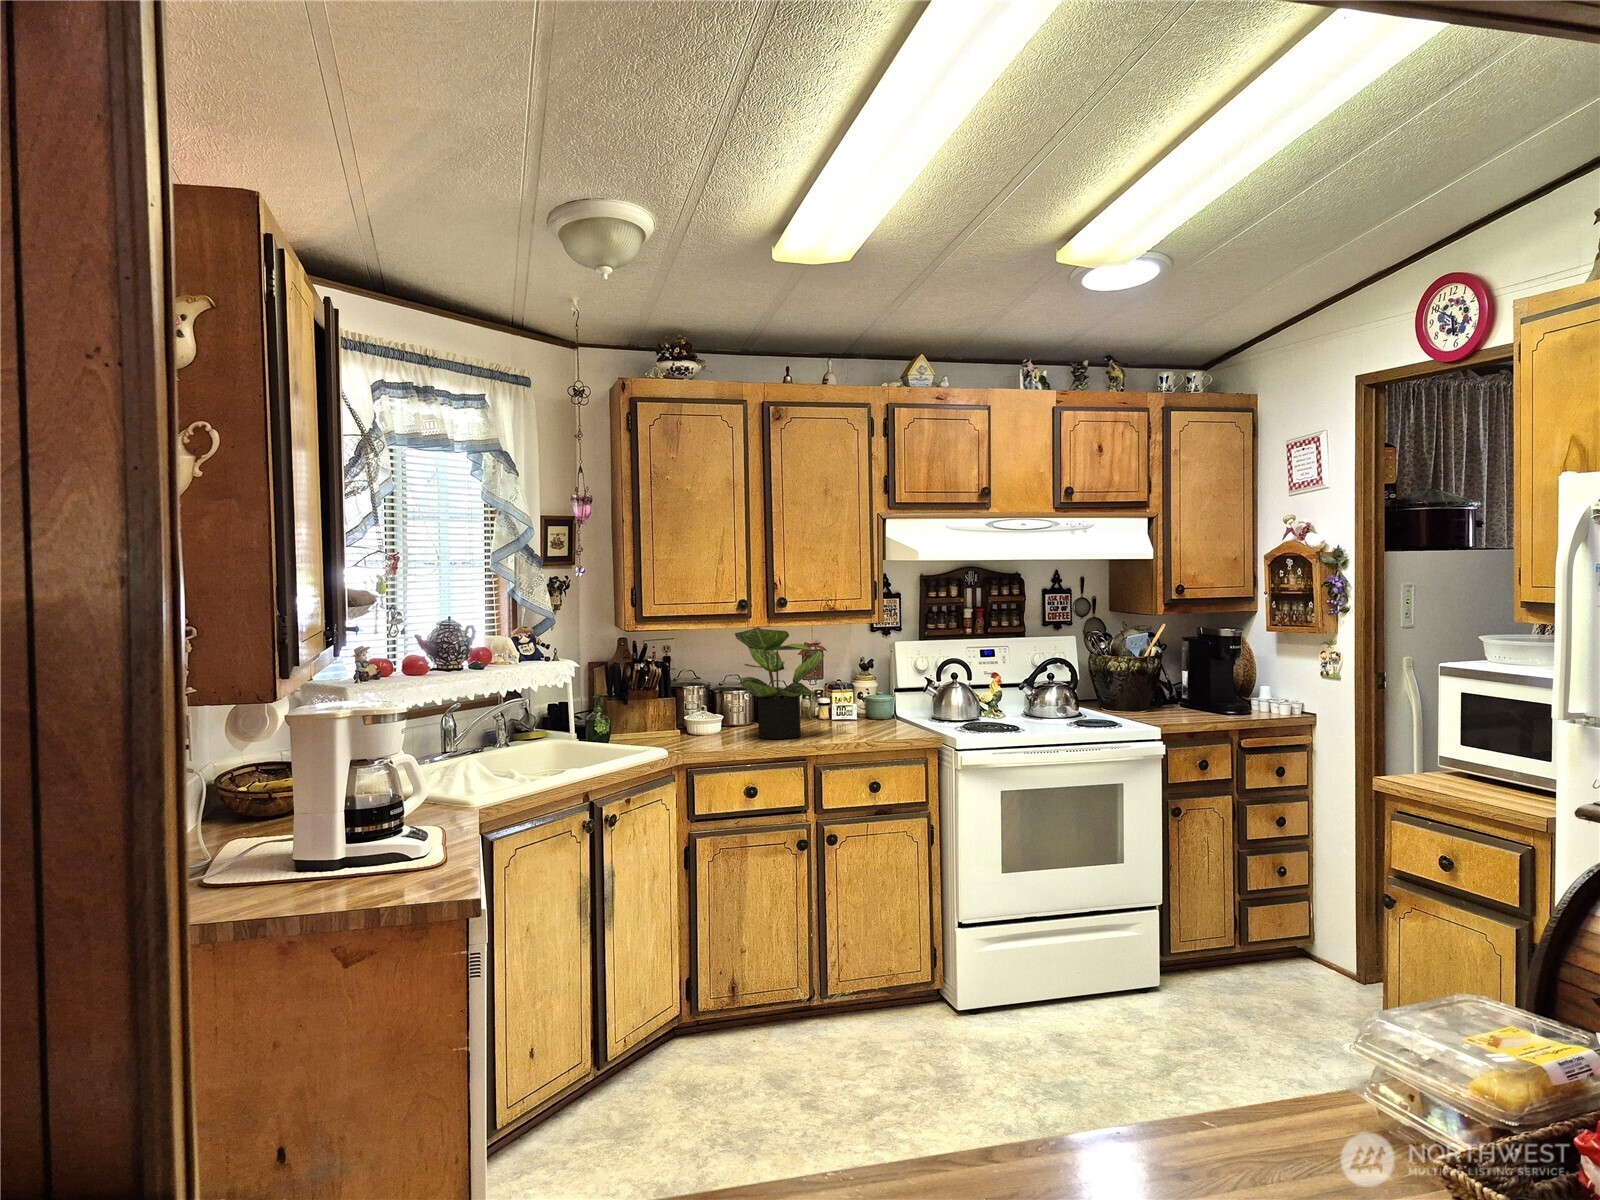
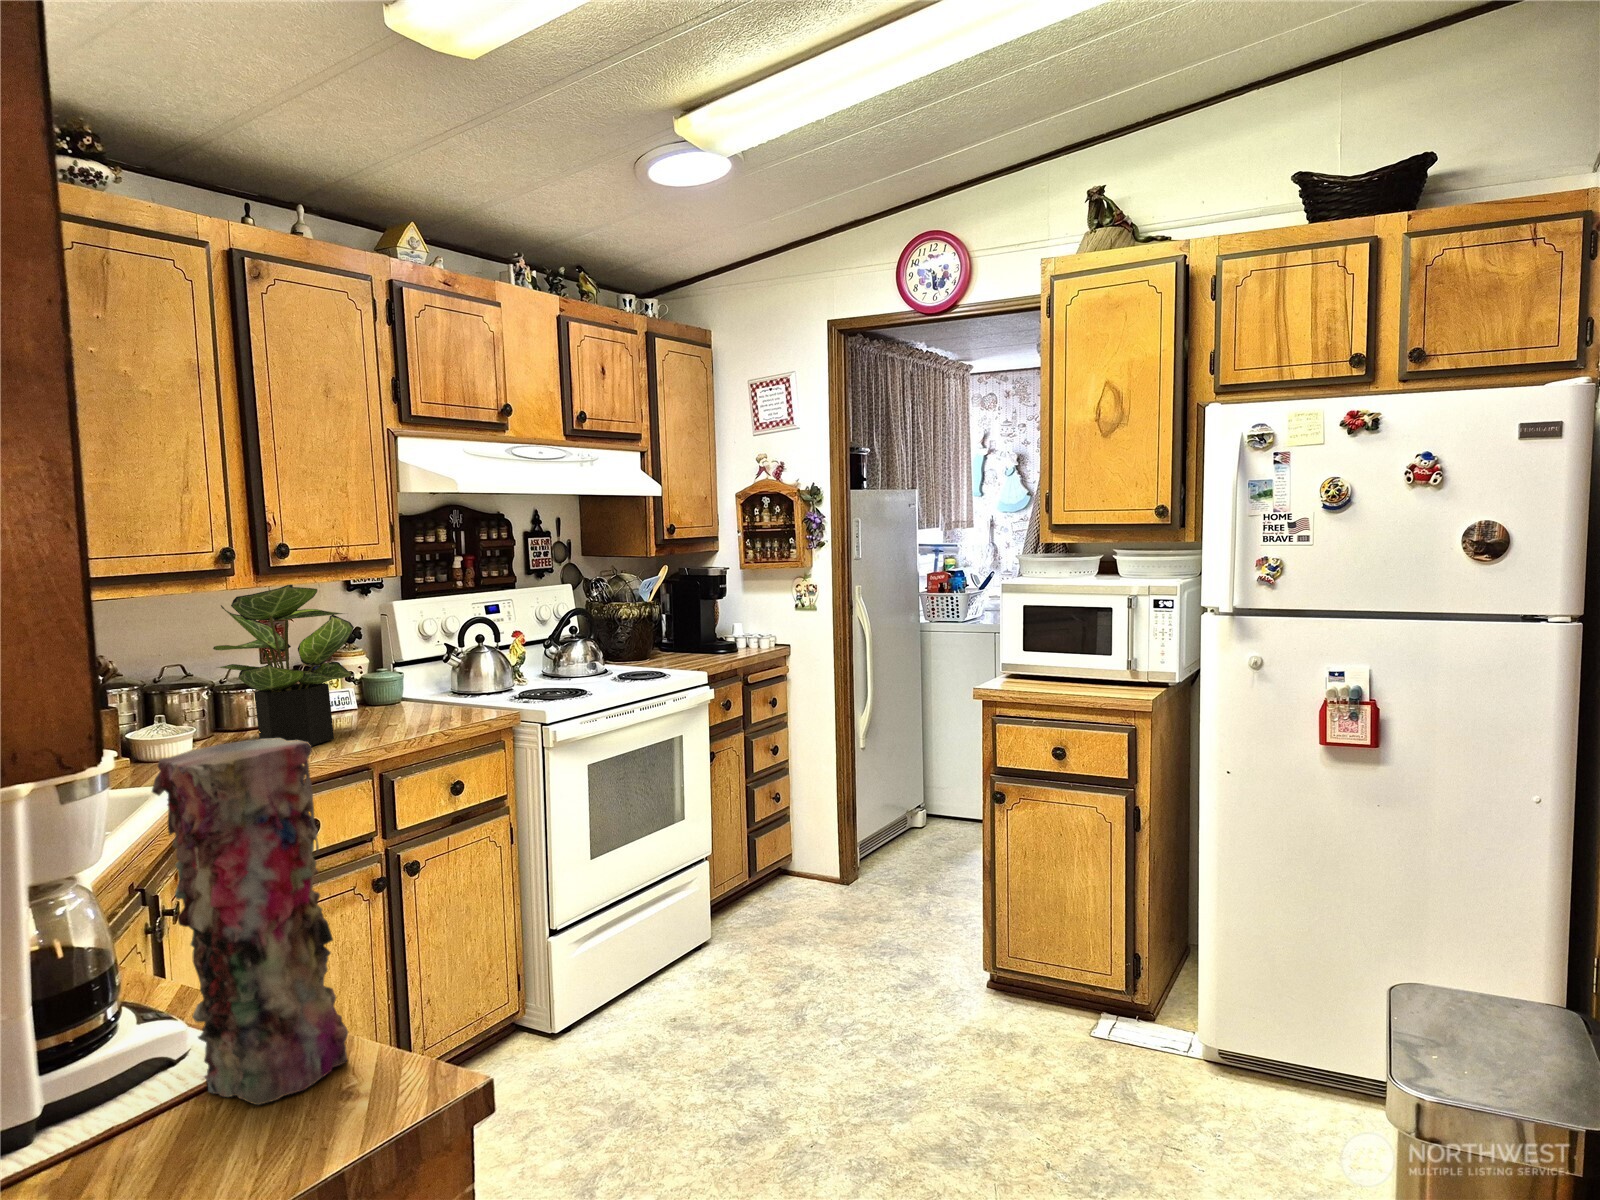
vase: none [315,718,397,894] -> present [152,739,348,1105]

